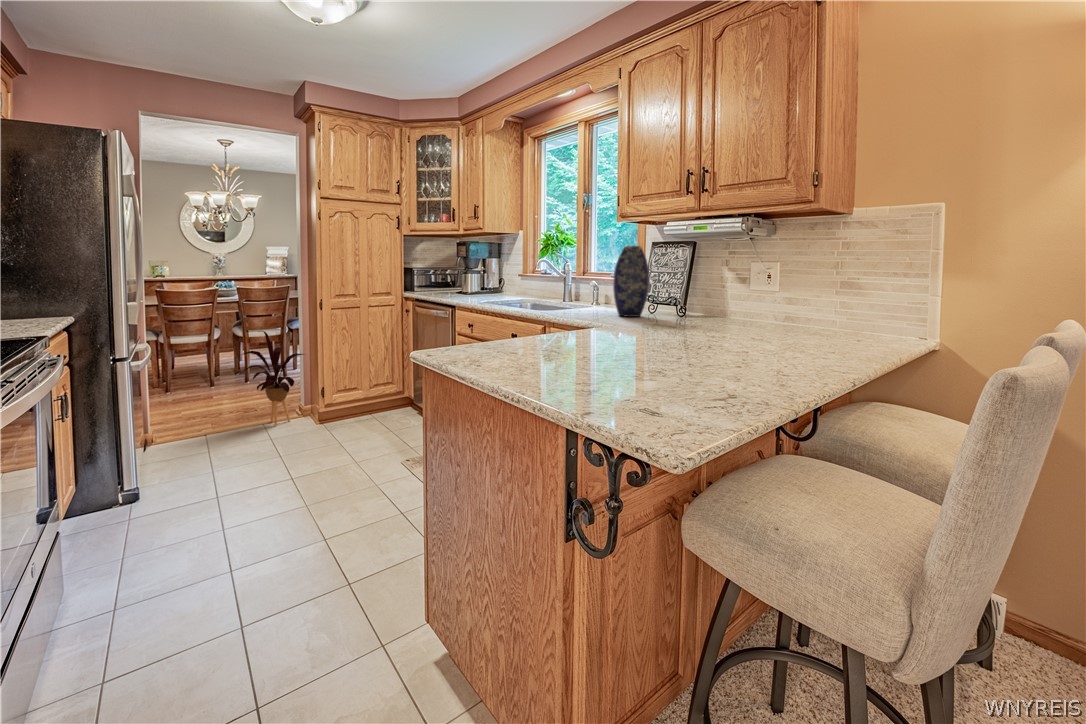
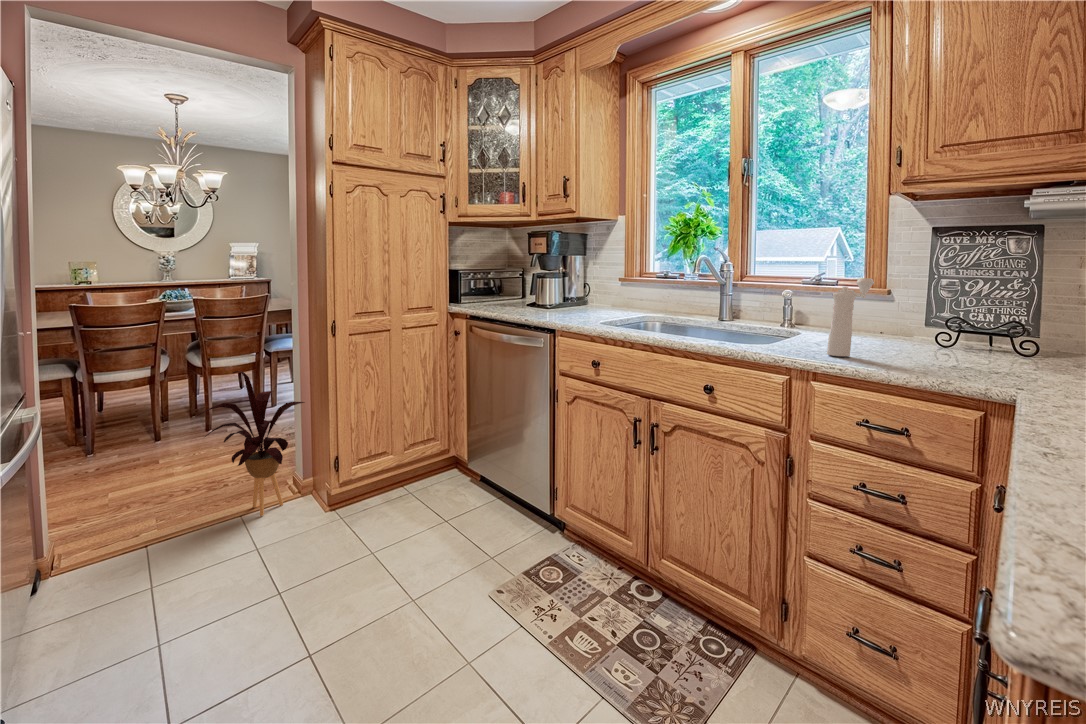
vase: present [613,246,649,317] -> none [918,230,999,361]
pepper mill: none [568,272,597,314] -> present [827,278,874,356]

